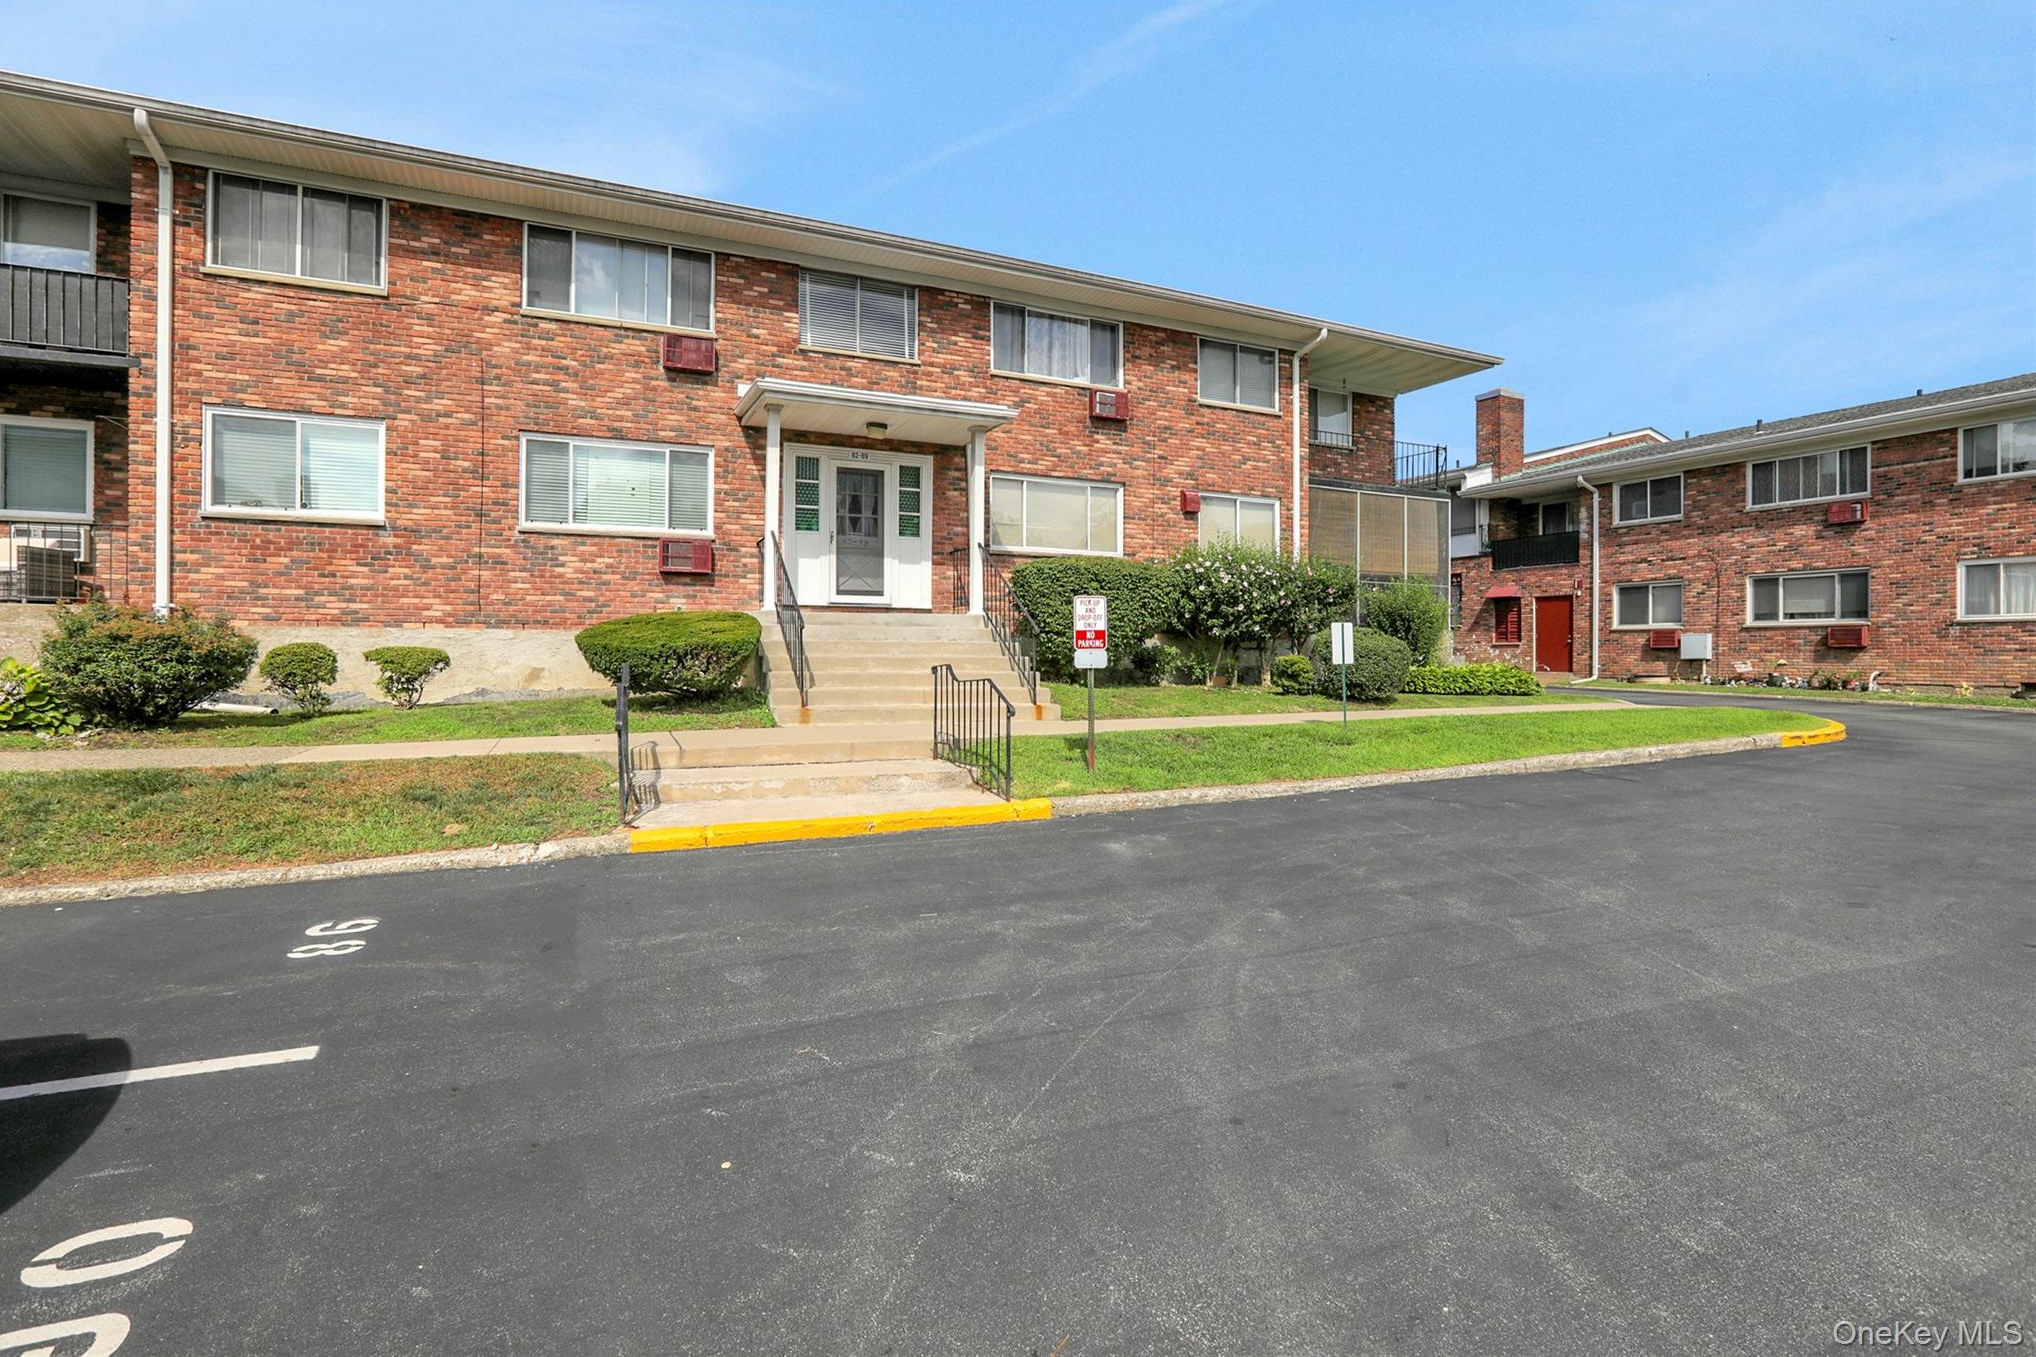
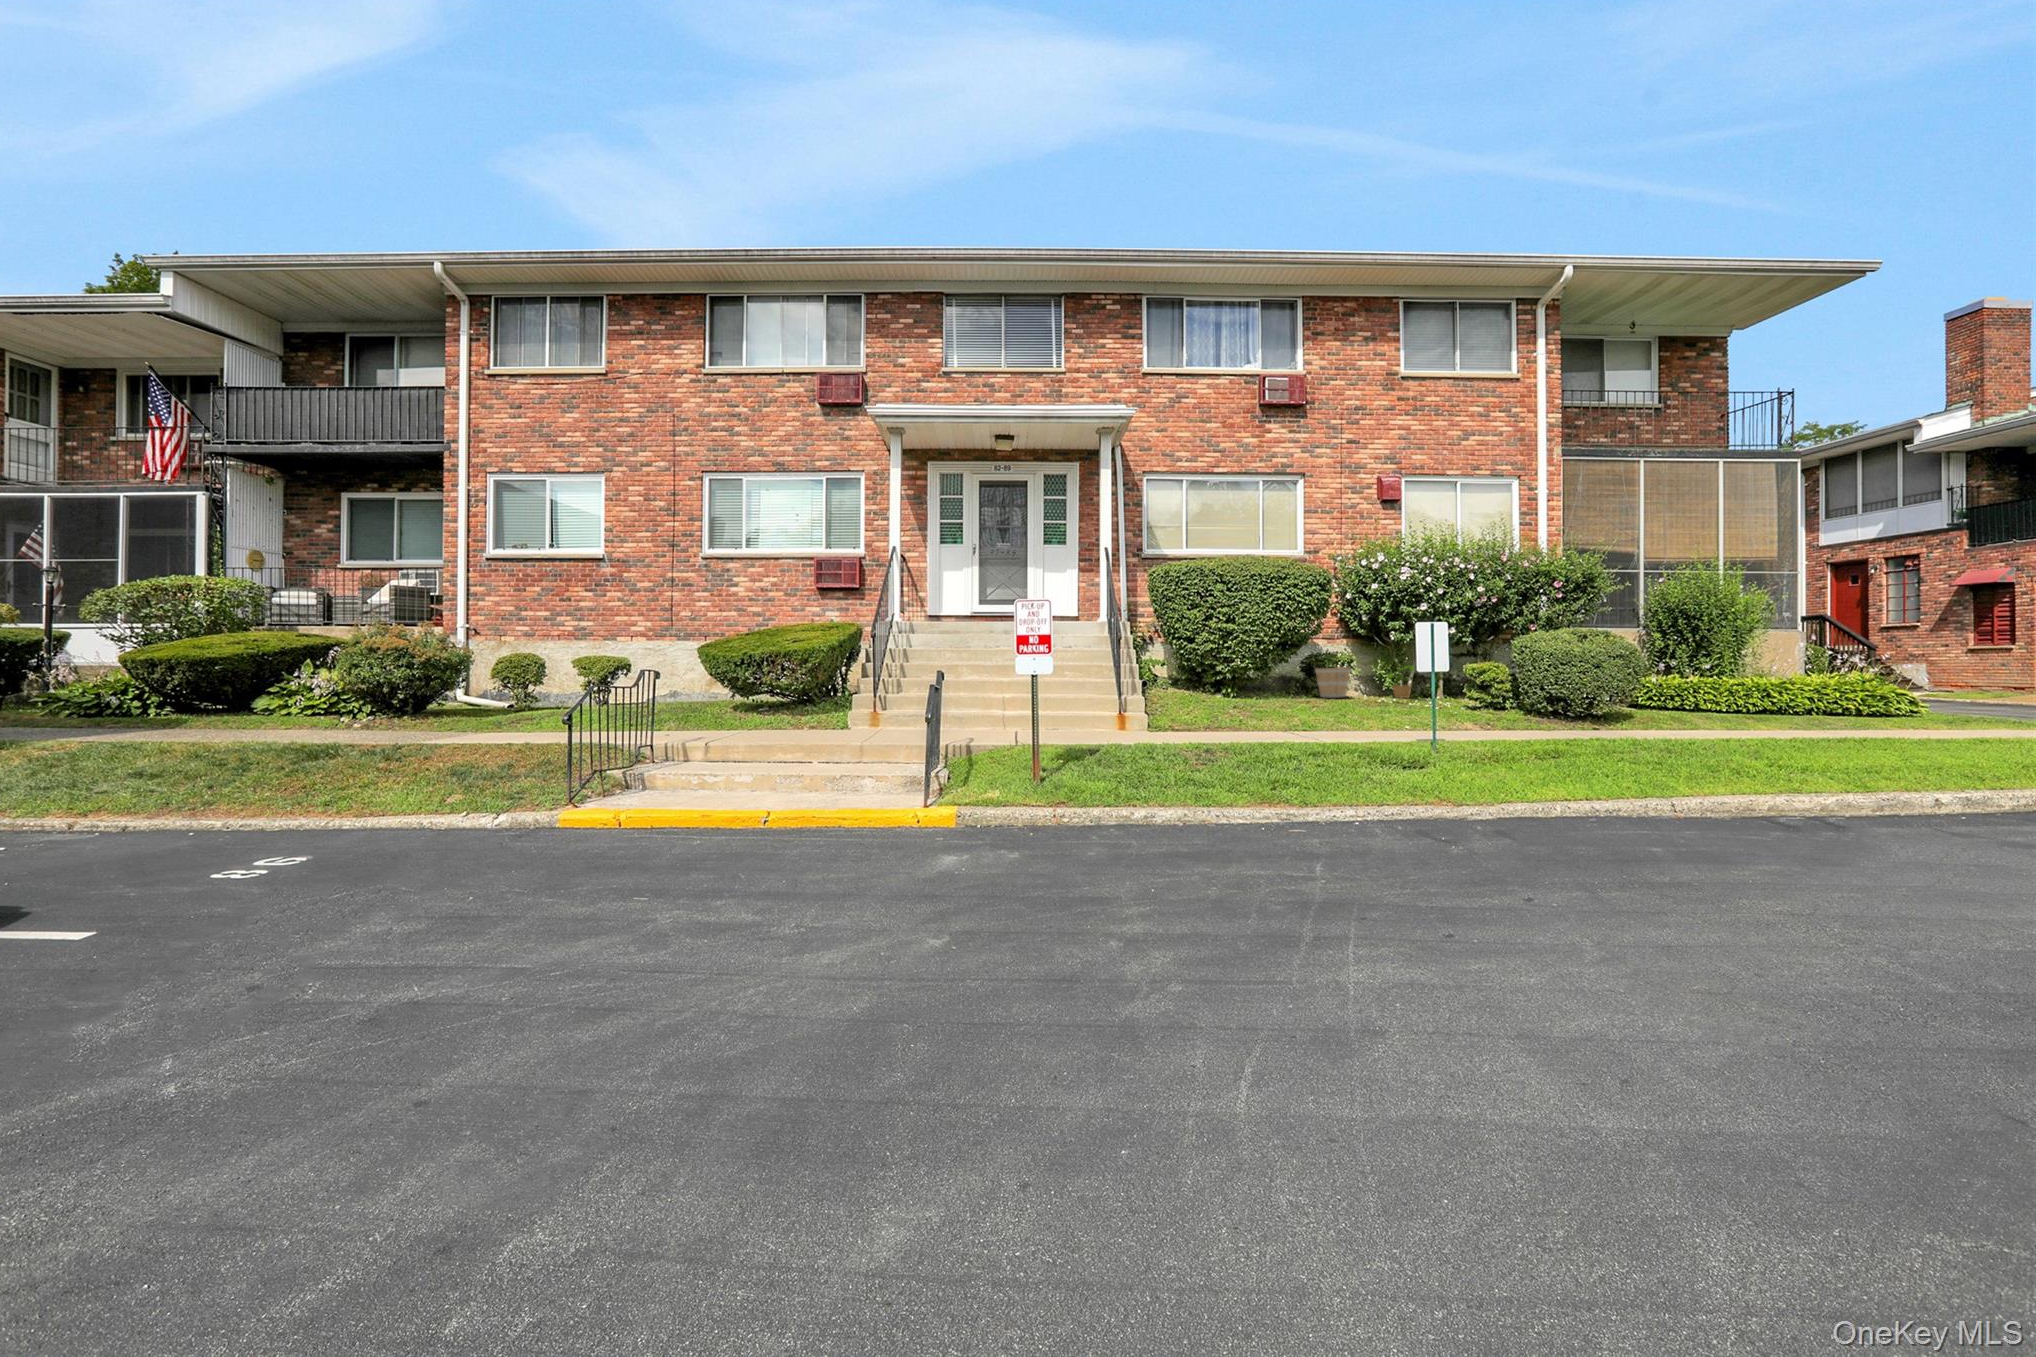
wooden bucket: none [1151,660,1183,687] -> present [1315,667,1351,698]

